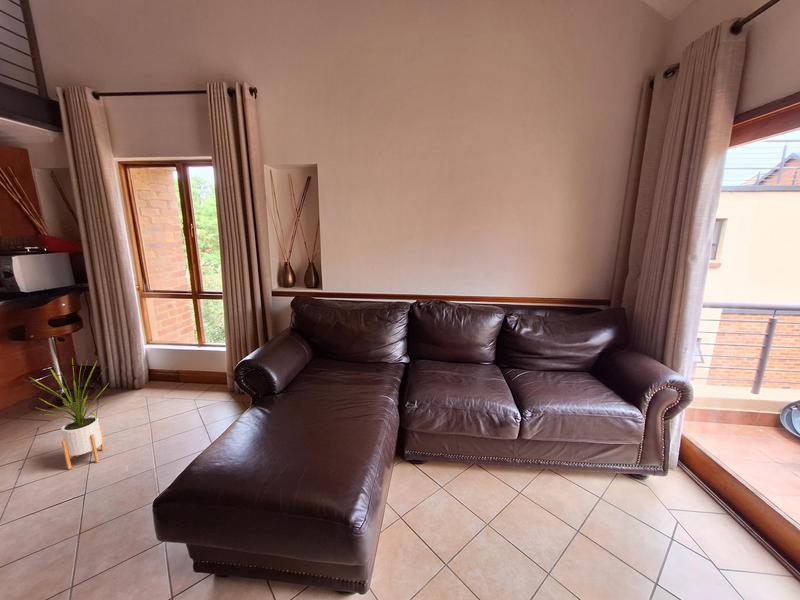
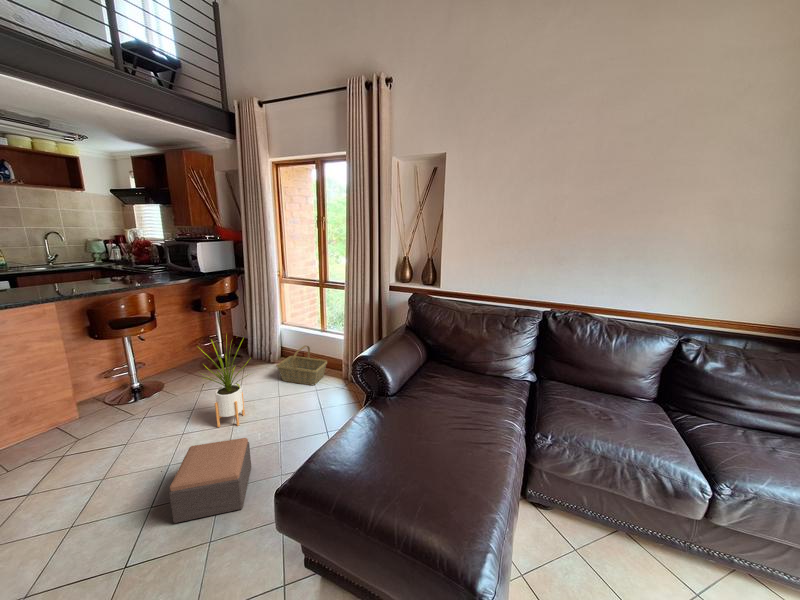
basket: none [143,364,207,407] -> present [276,346,327,385]
footstool: none [11,467,121,577] -> present [169,438,251,523]

